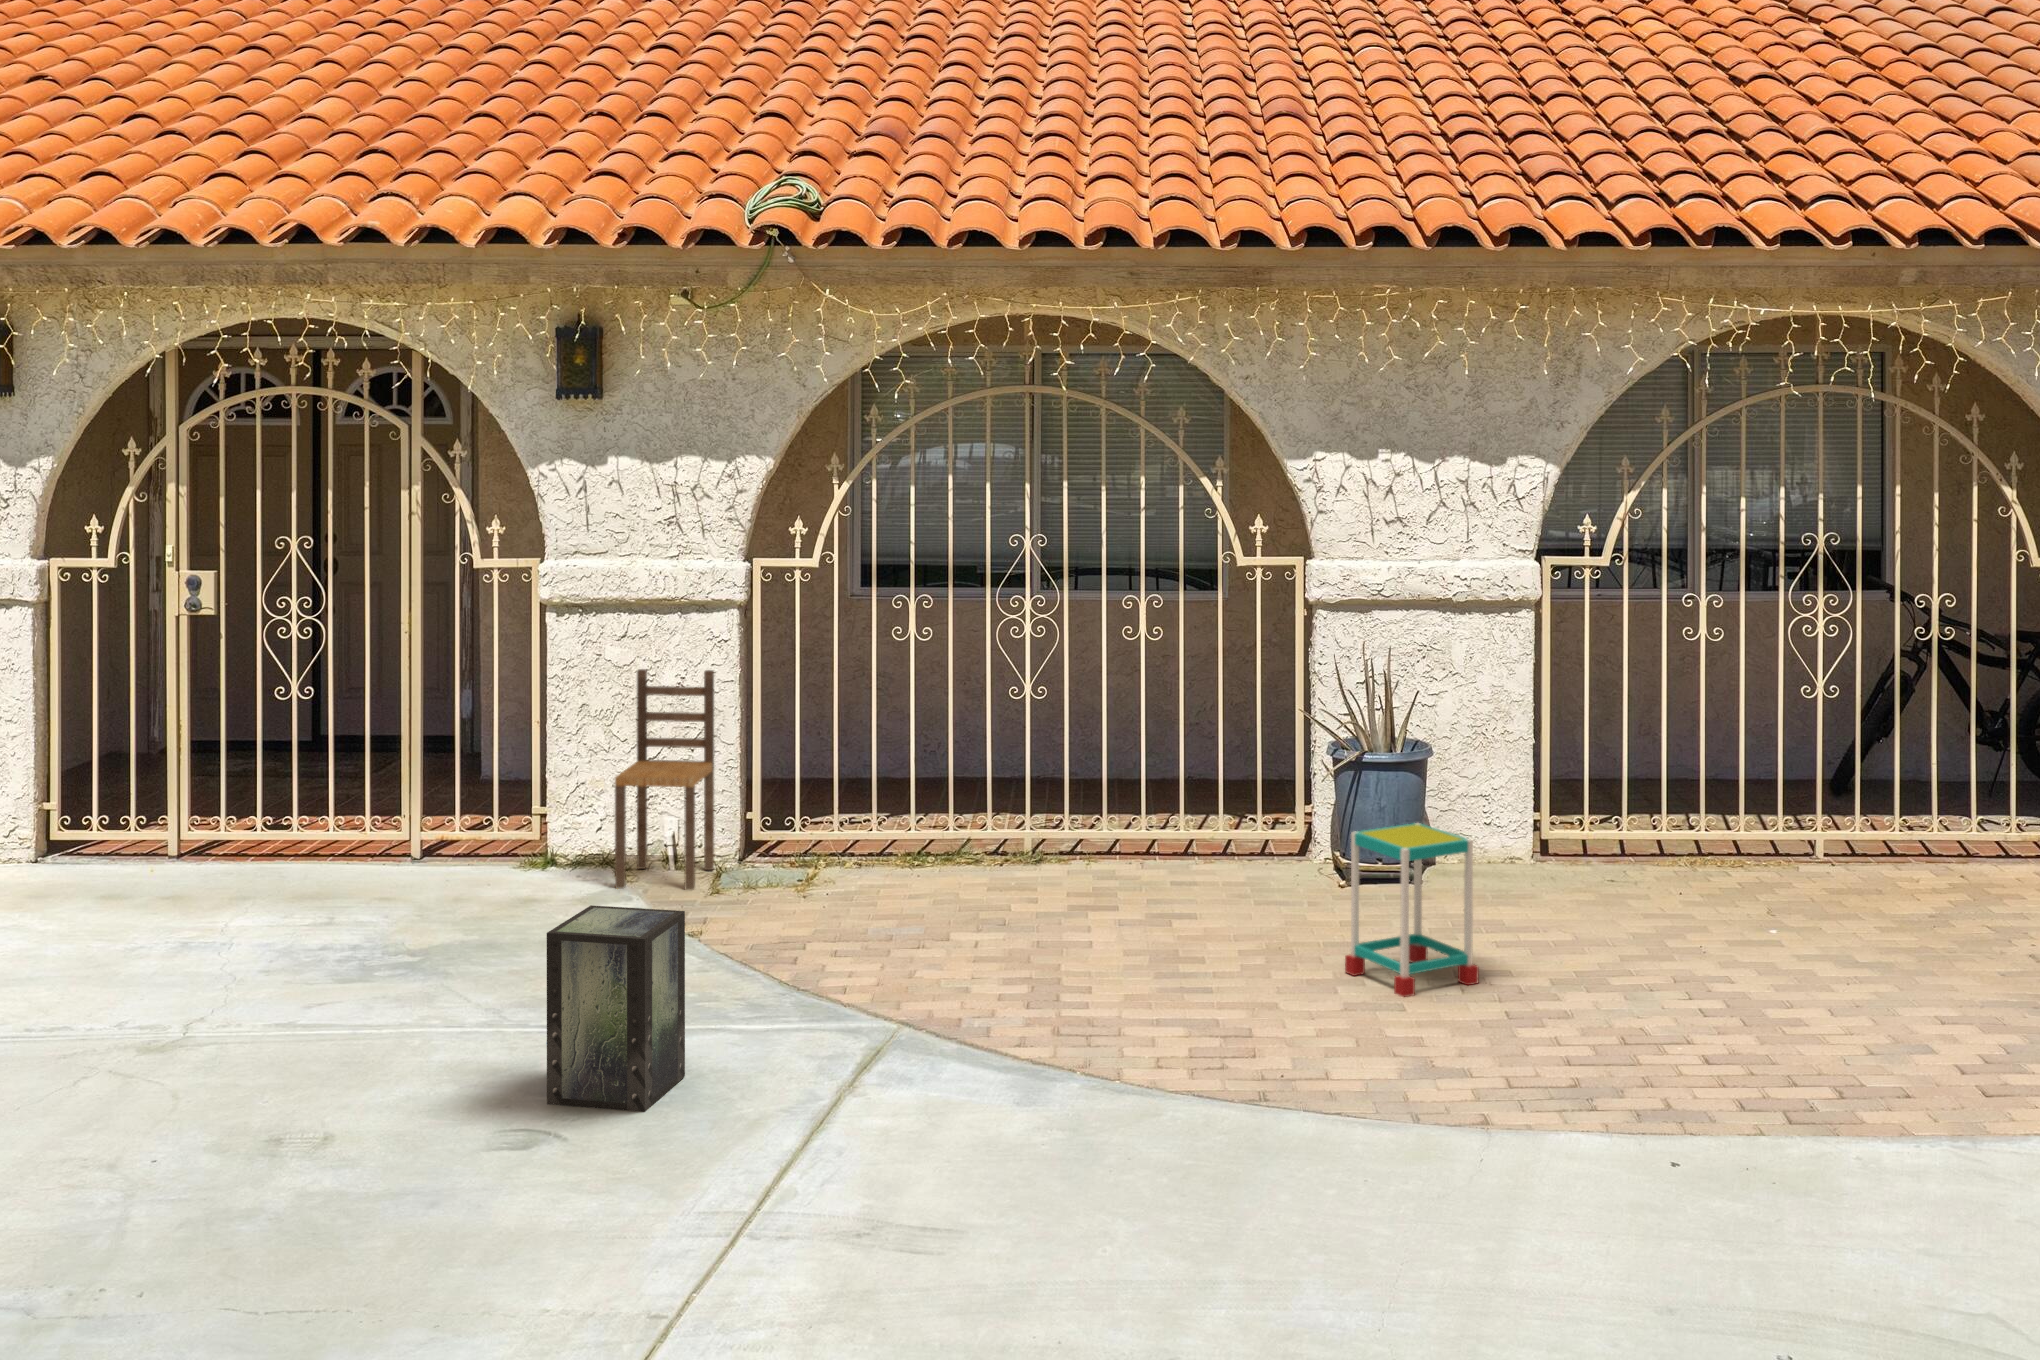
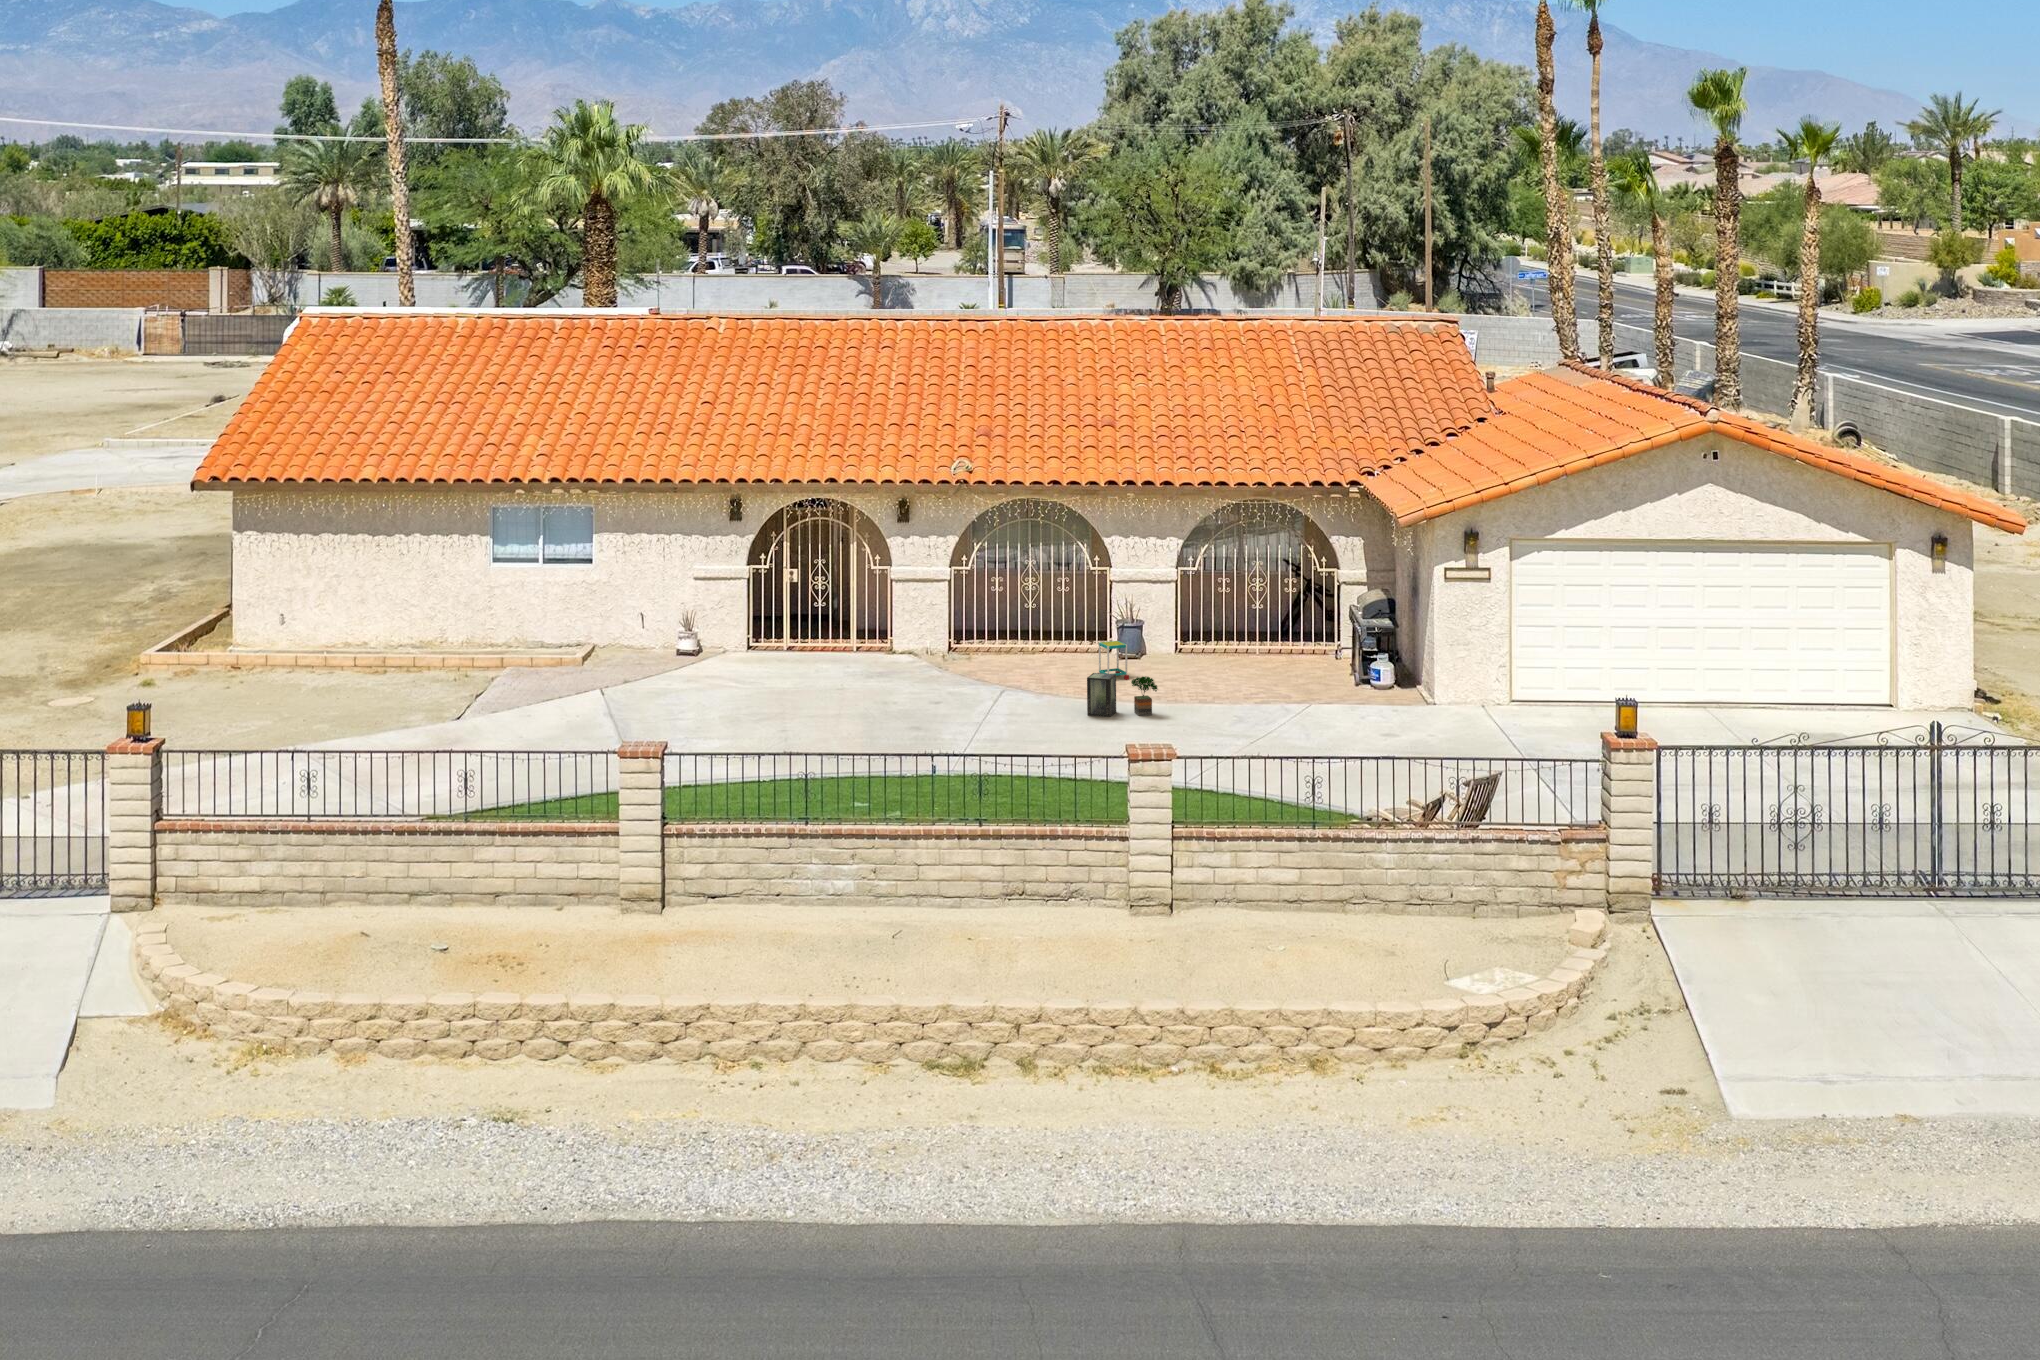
chair: present [615,669,714,890] -> none [913,598,940,658]
storage box: present [547,905,685,1112] -> present [1087,673,1116,717]
potted tree: none [1695,1024,1859,1252] -> present [1131,677,1157,716]

